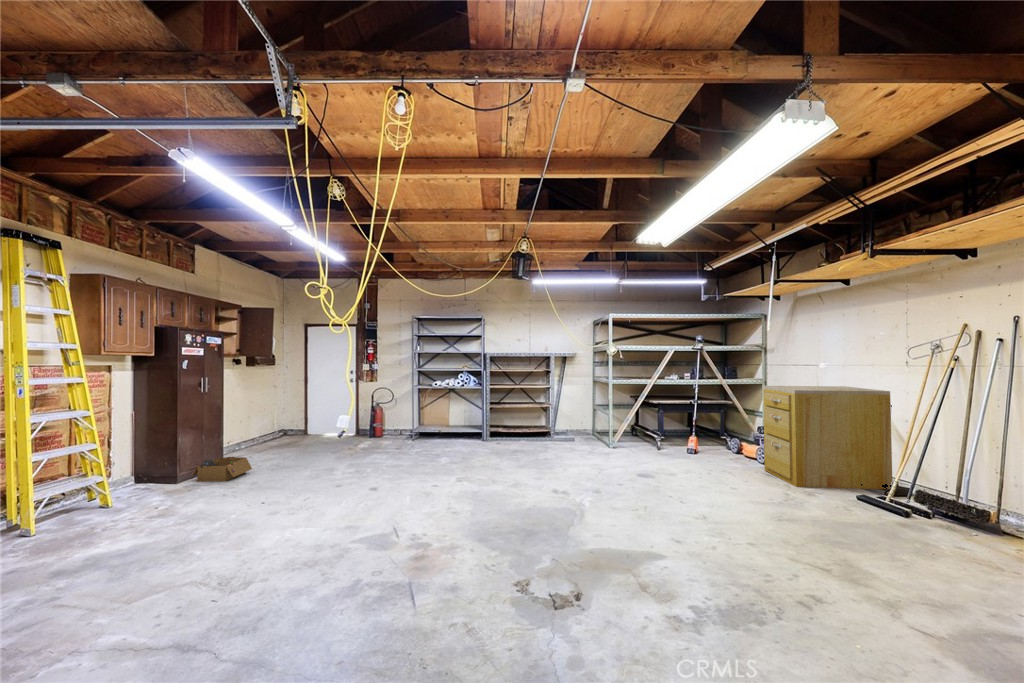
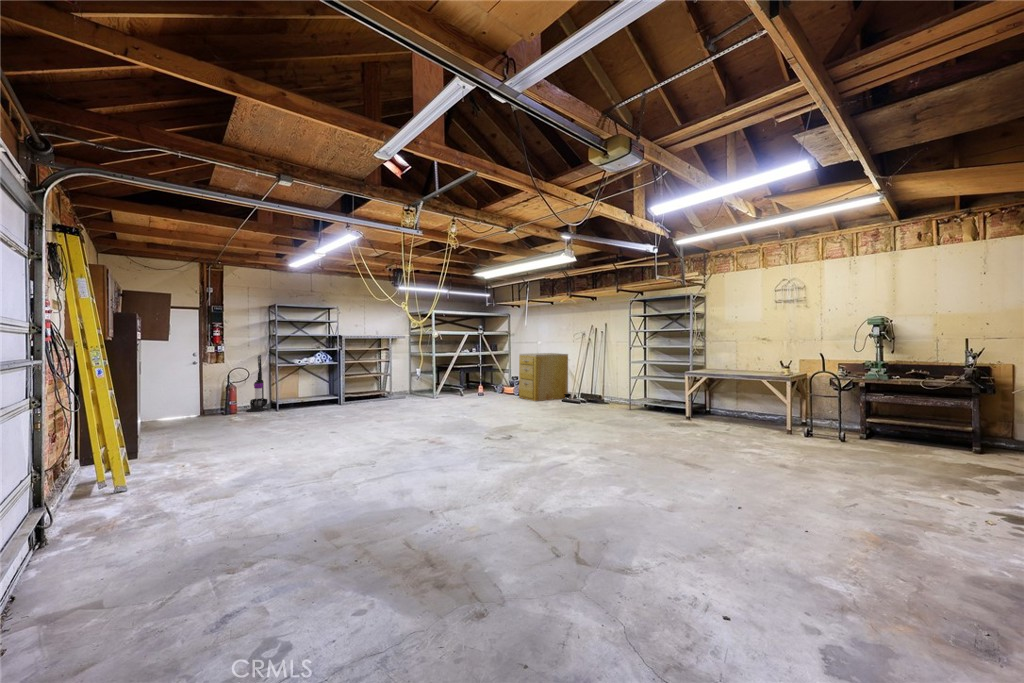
vacuum cleaner: none [387,374,412,440] -> present [246,355,268,412]
cardboard box: present [192,457,252,481] -> none [136,426,183,450]

